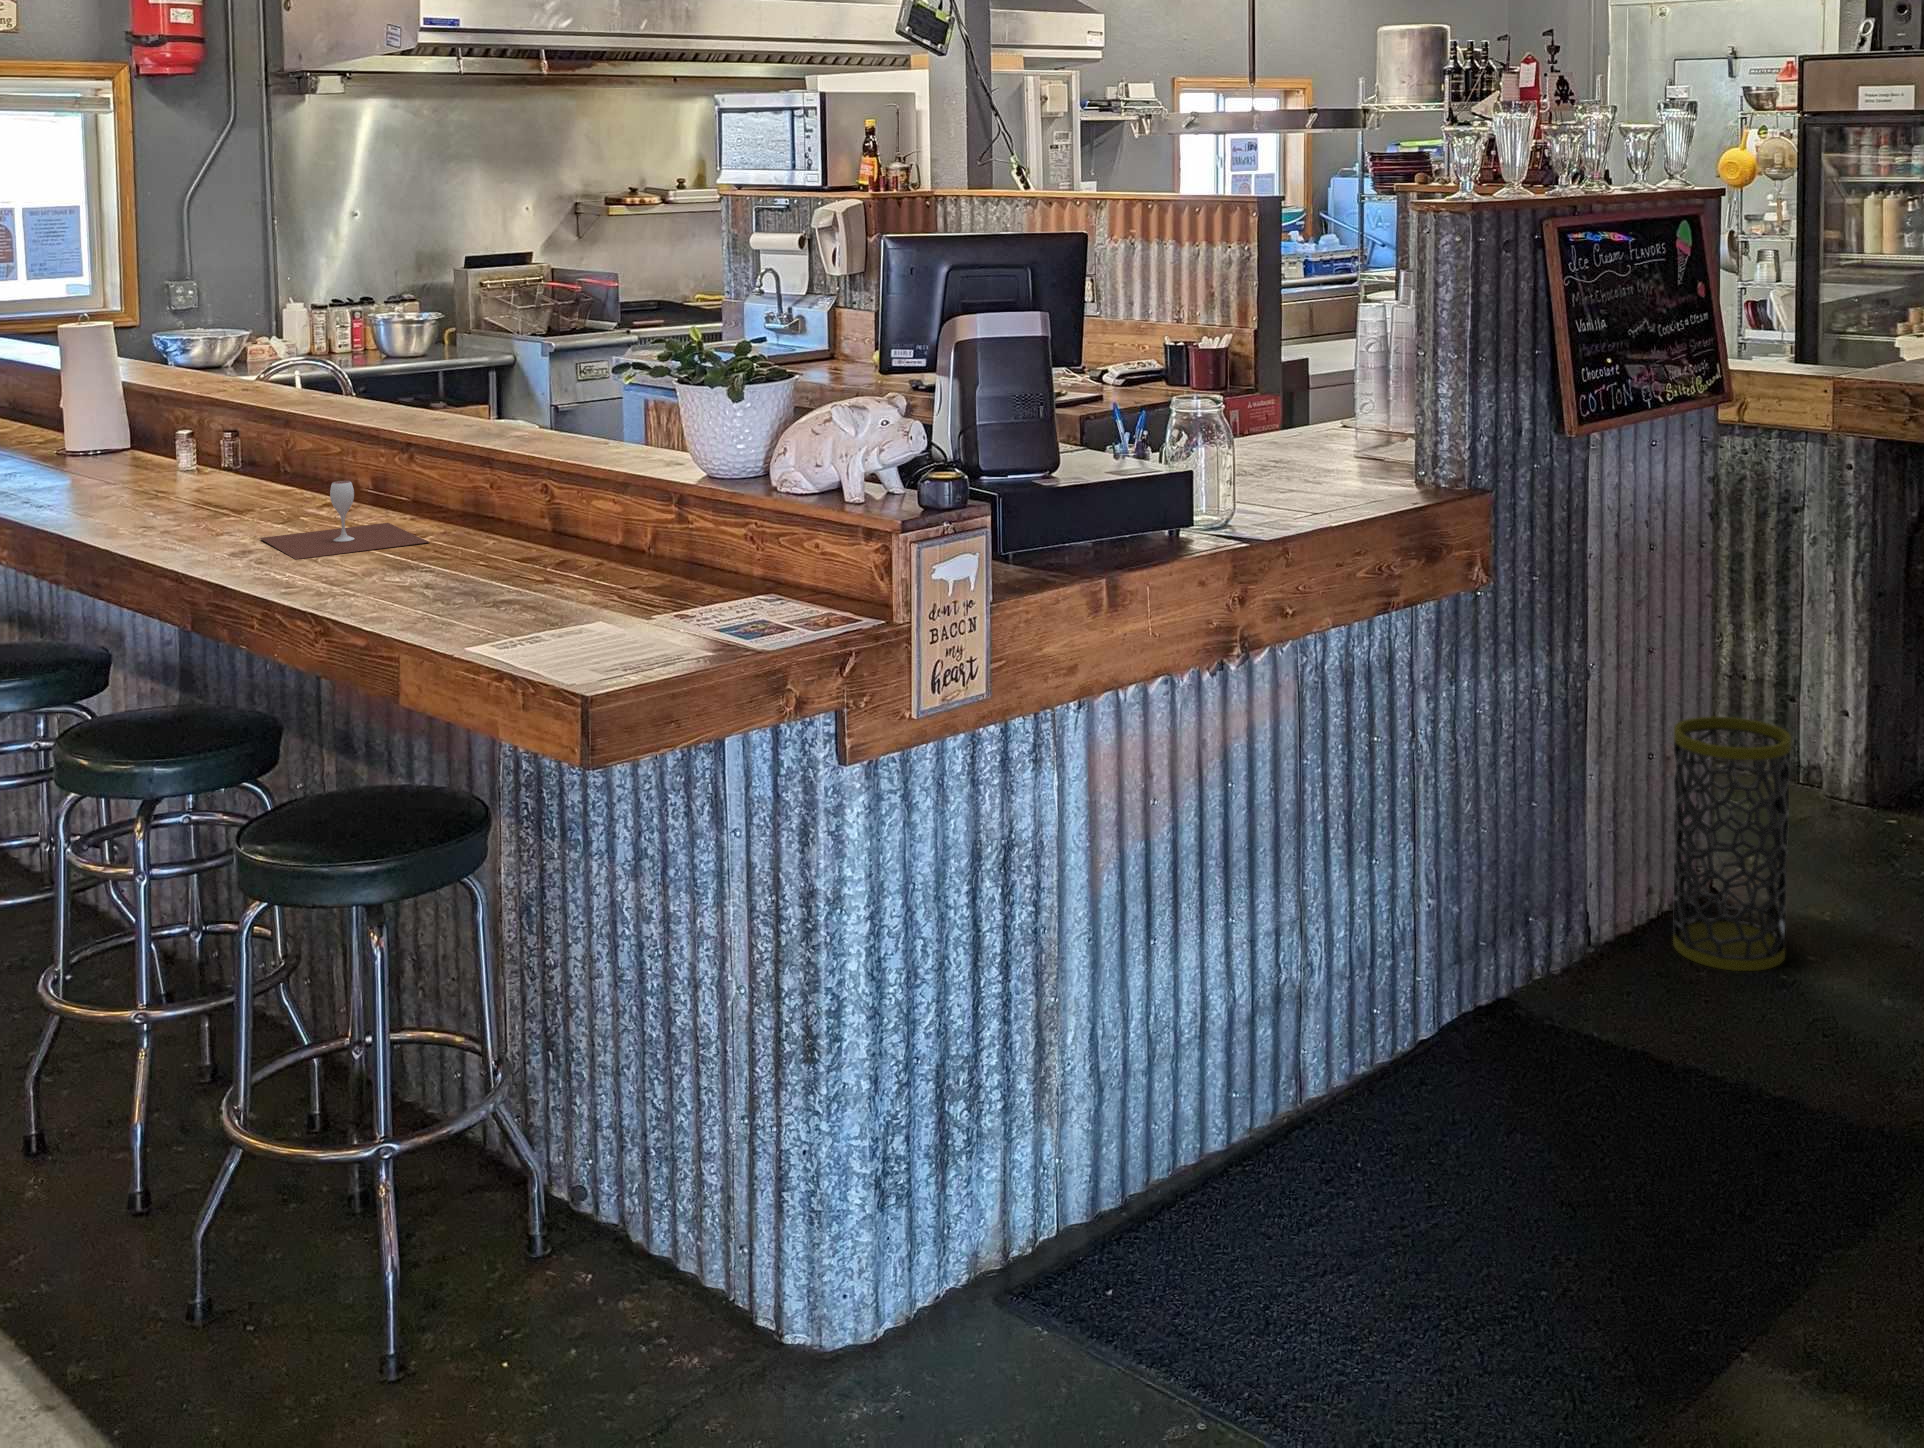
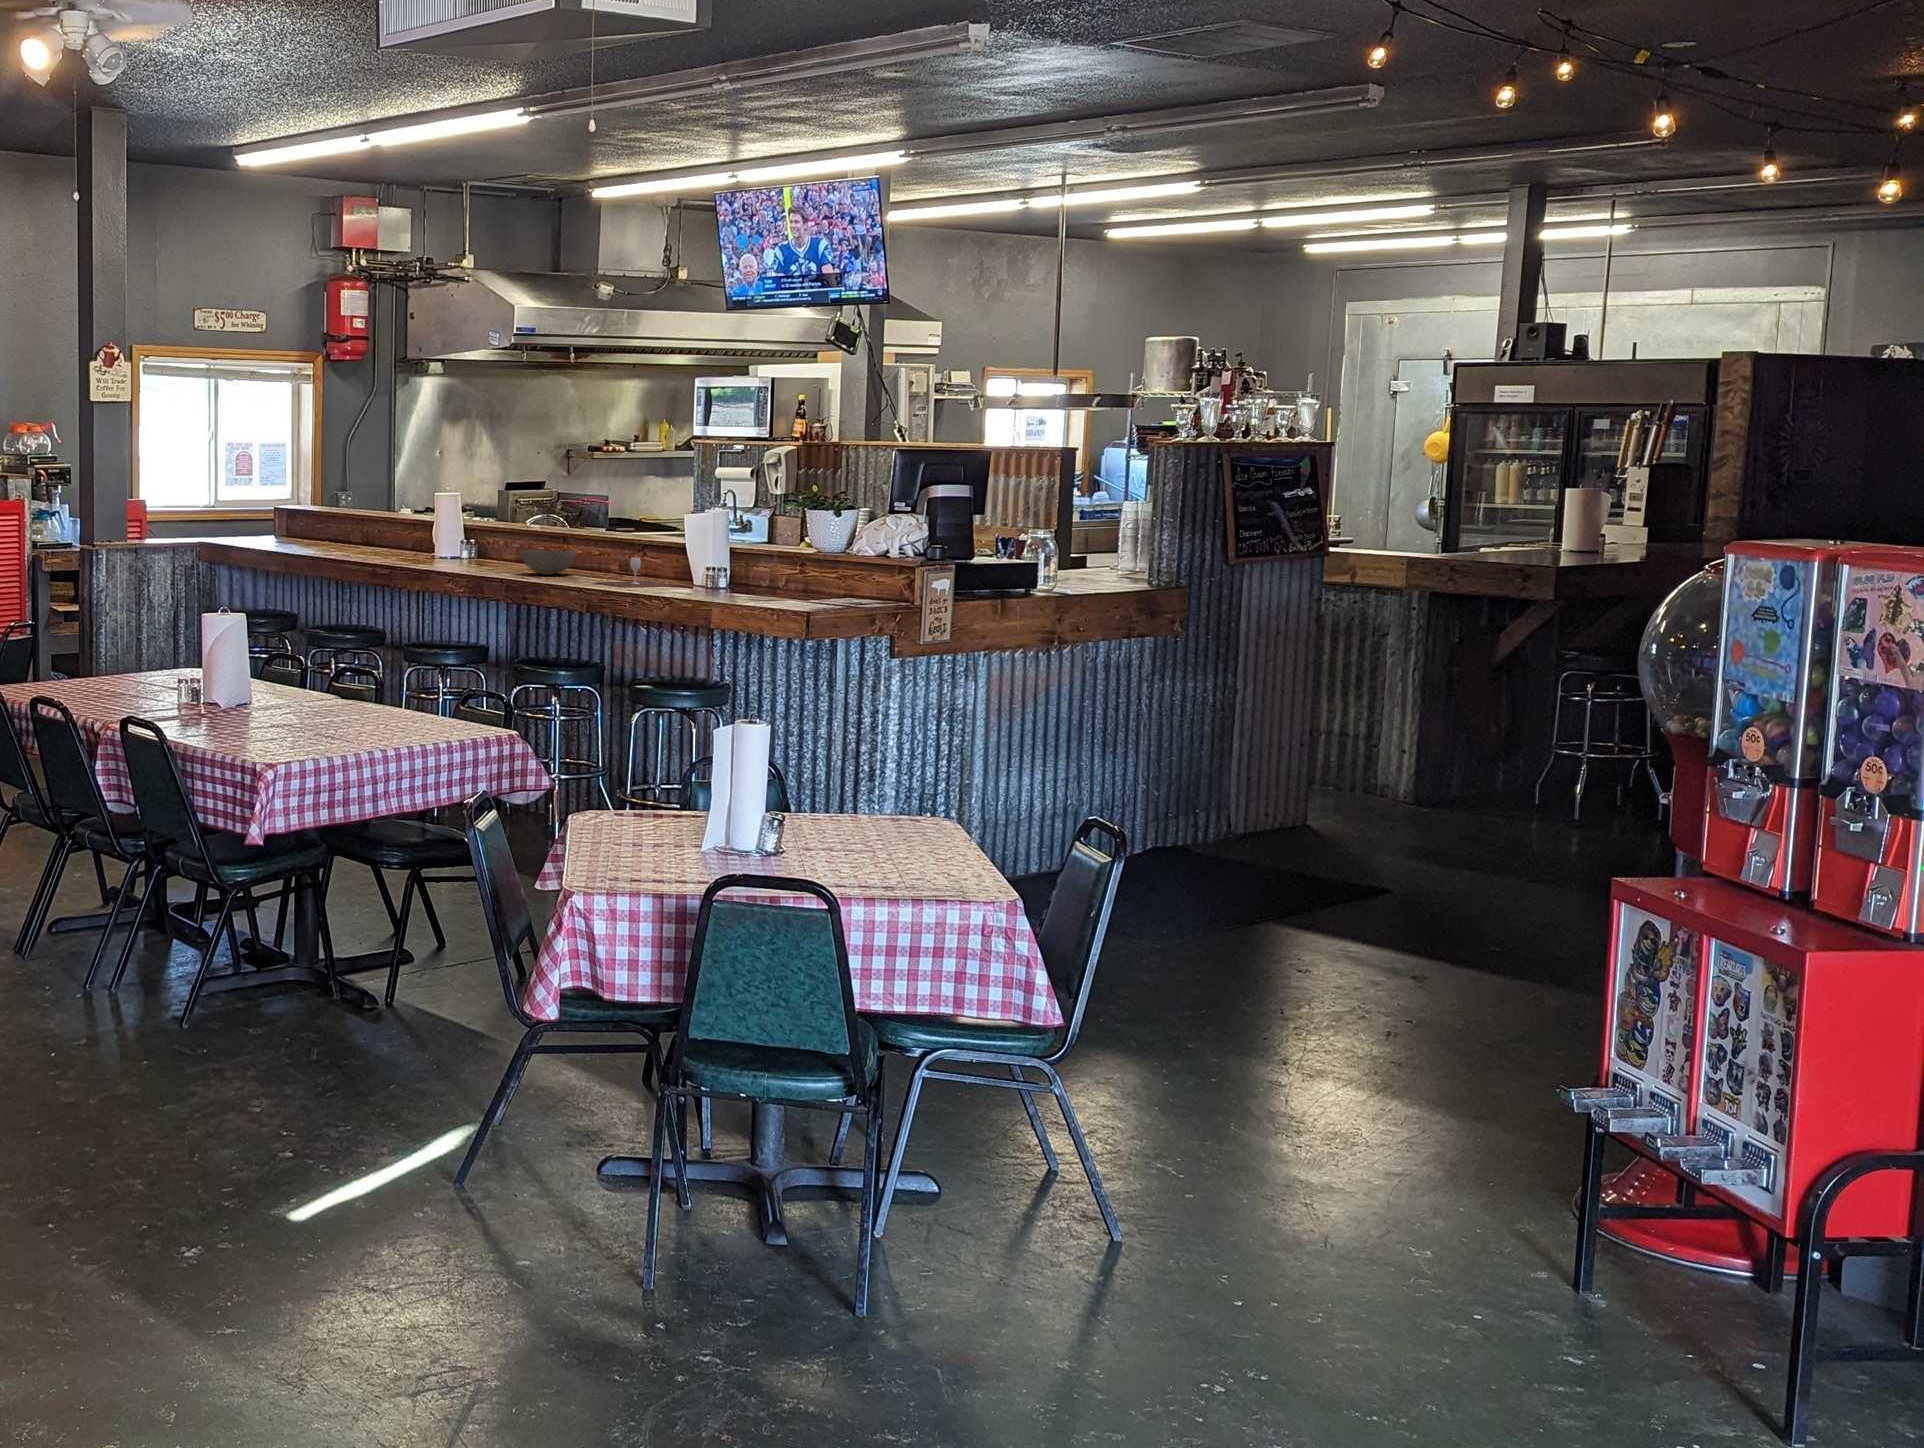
bowl: none [157,448,282,504] -> present [521,550,575,575]
trash can: present [1673,717,1791,971] -> none [1275,725,1345,850]

